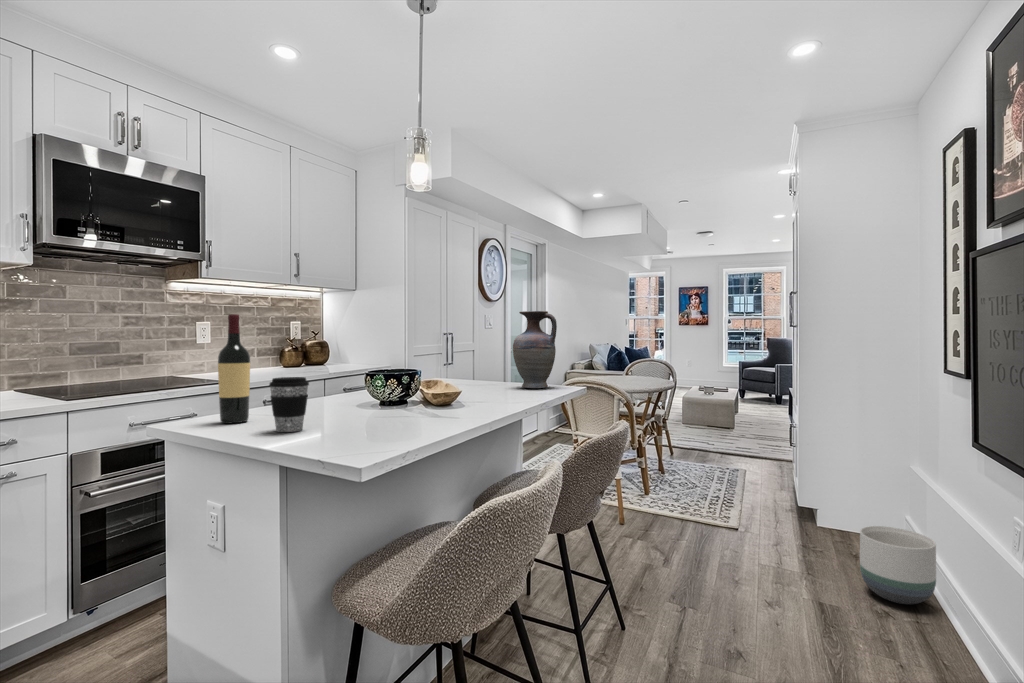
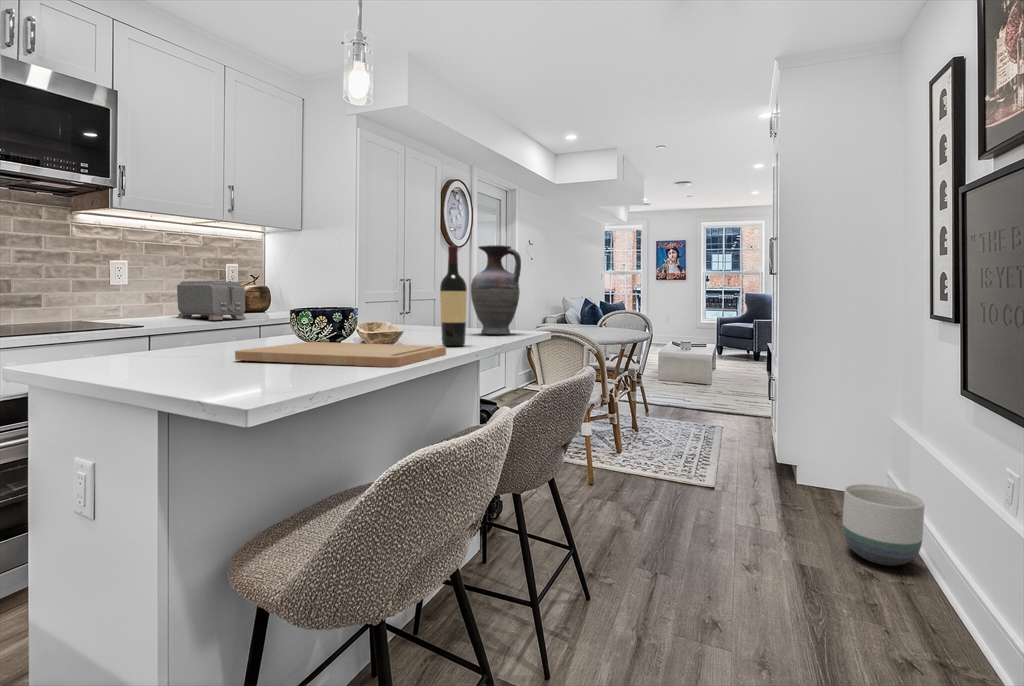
wine bottle: present [218,314,250,423] -> present [440,246,467,346]
toaster: none [250,339,310,373] -> present [177,281,246,320]
coffee cup: present [269,377,309,432] -> none [137,305,193,374]
cutting board: none [332,400,500,425] -> present [235,342,446,367]

